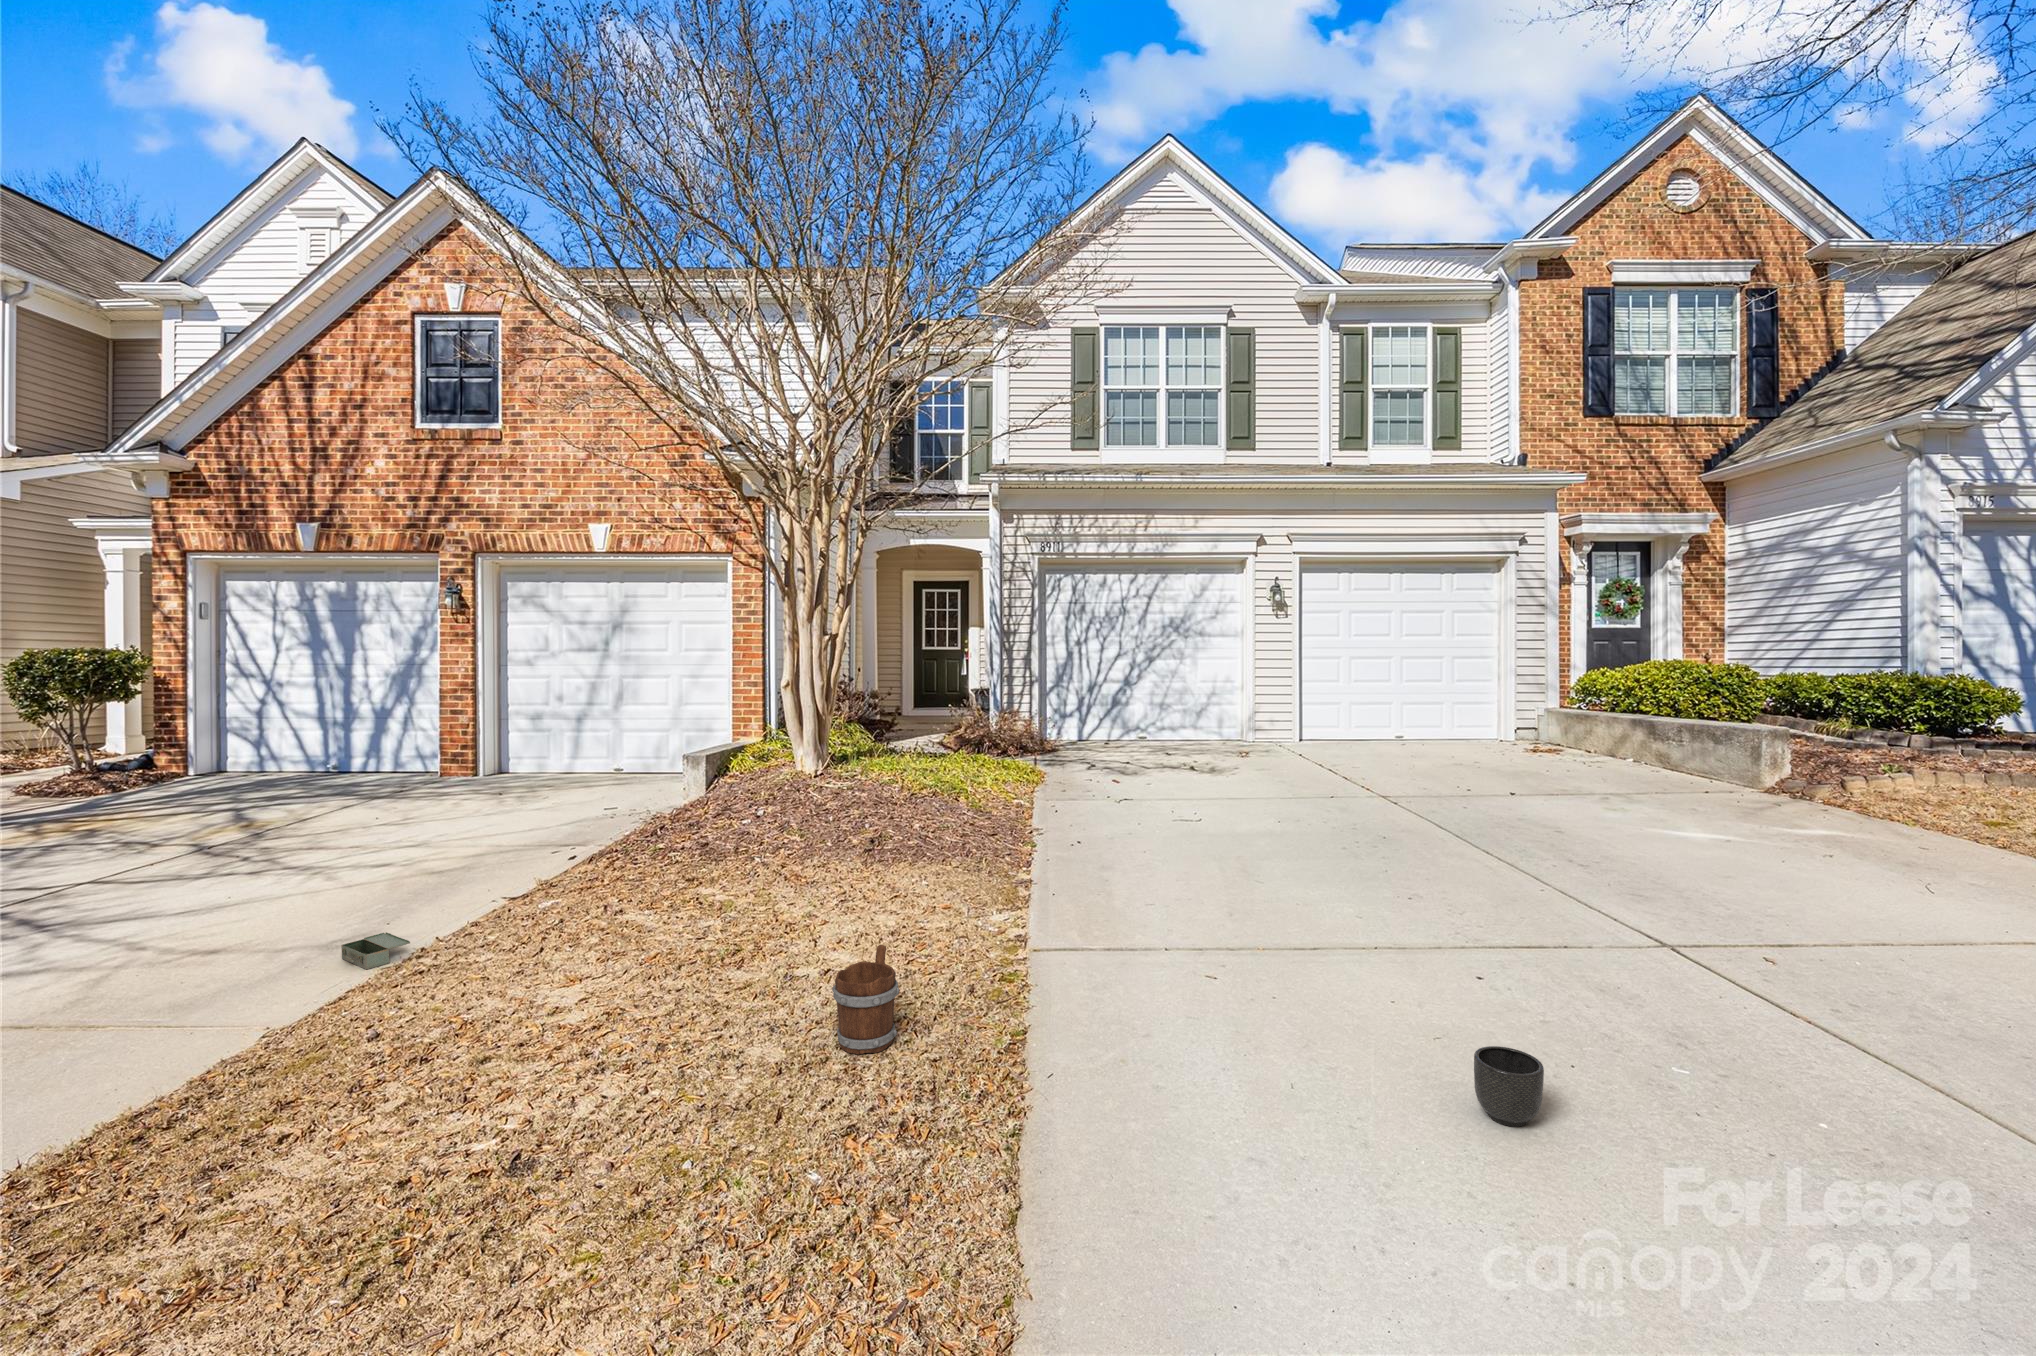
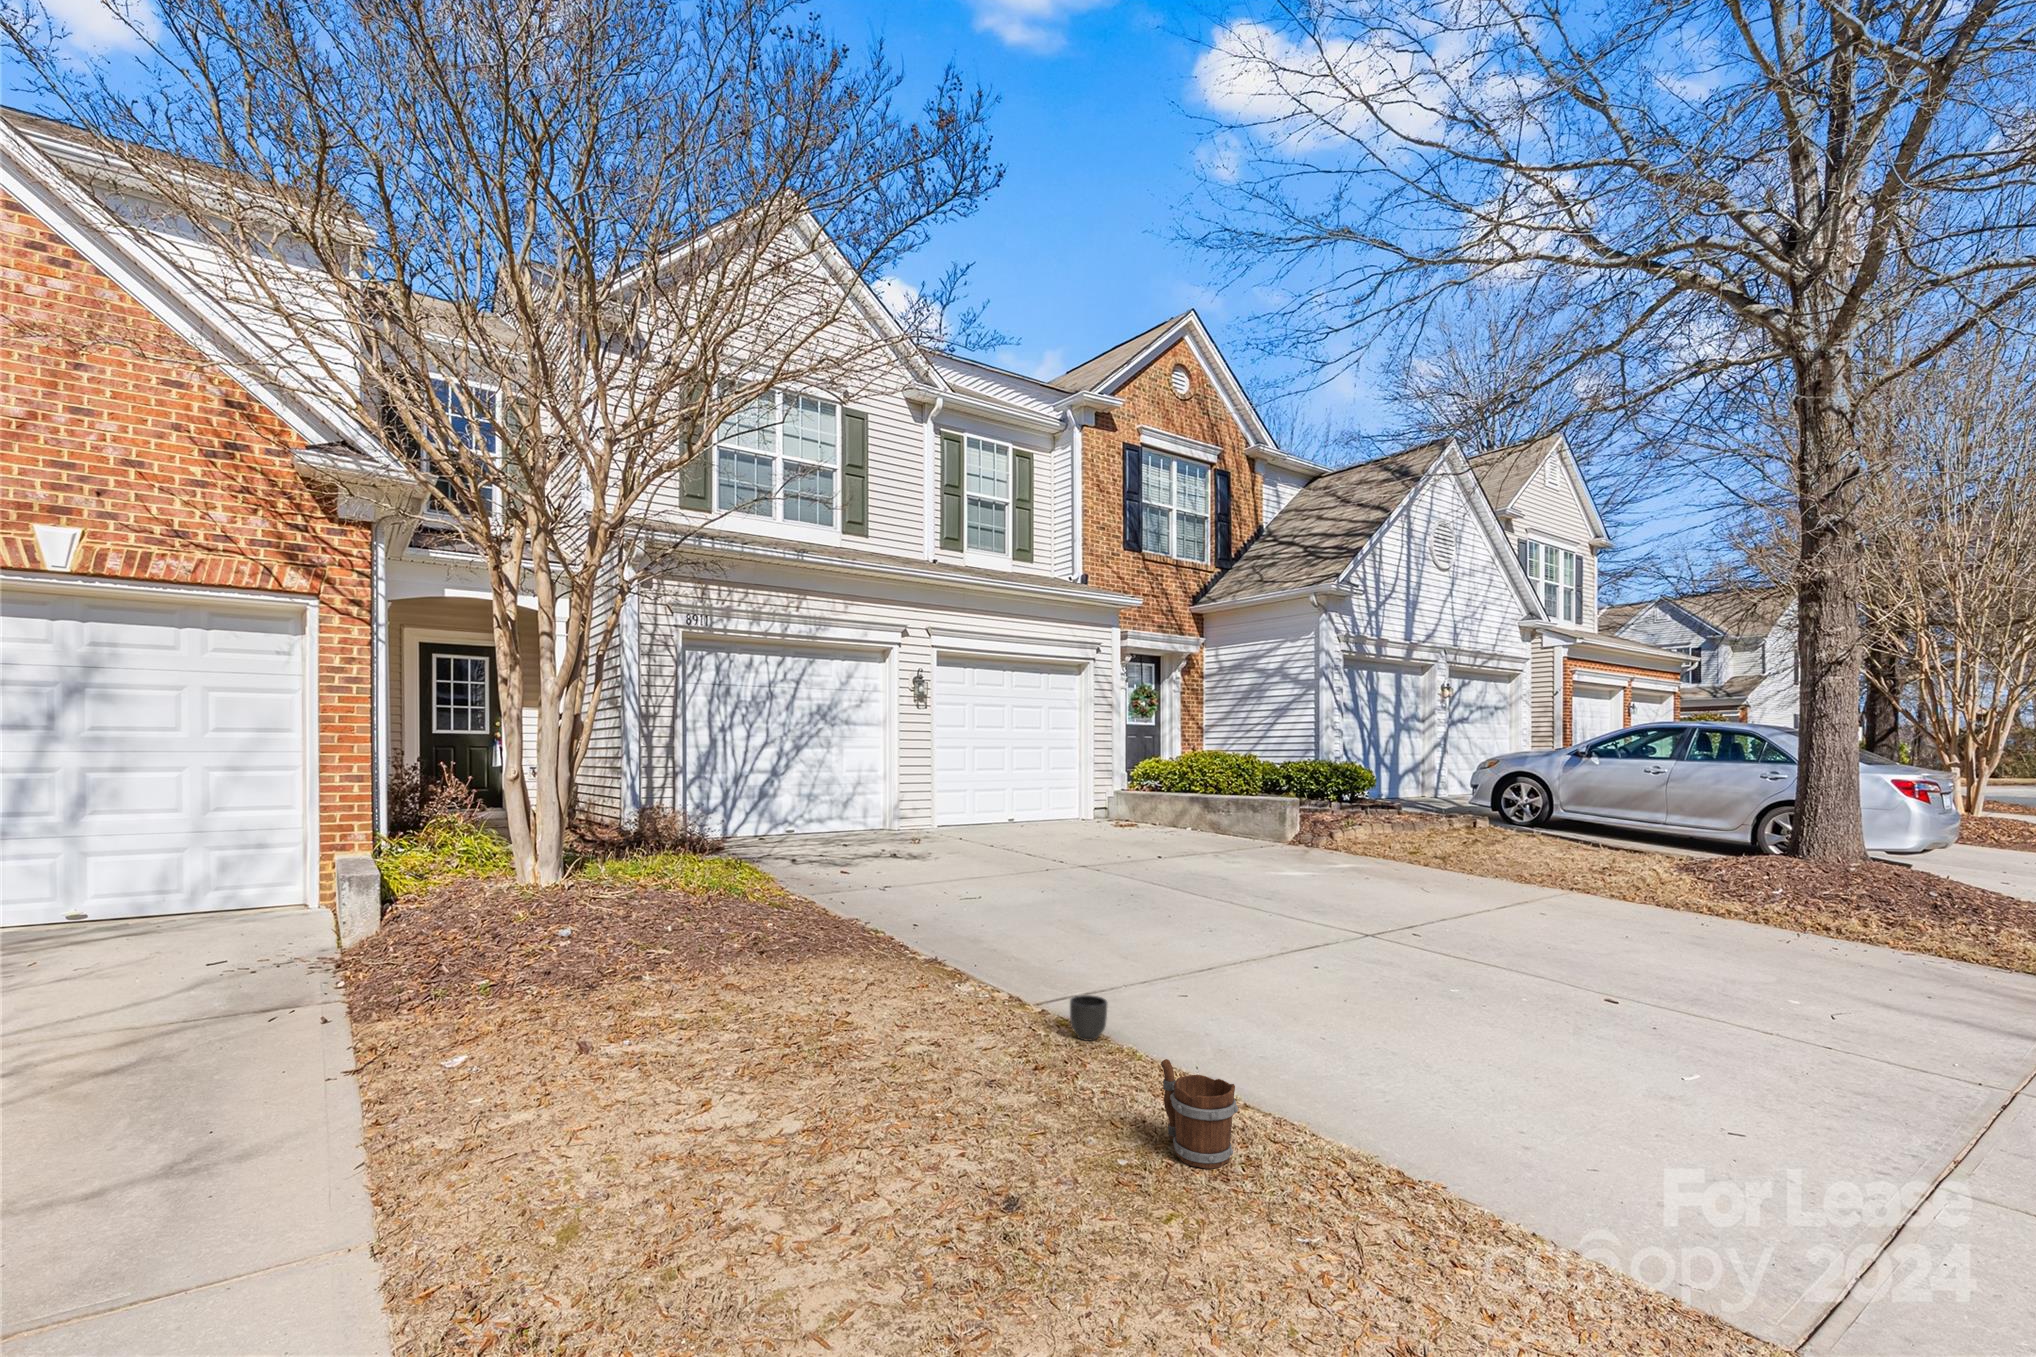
toolbox: present [341,932,410,969] -> none [324,1222,453,1287]
planter: present [1474,1046,1544,1127] -> present [1070,995,1107,1041]

